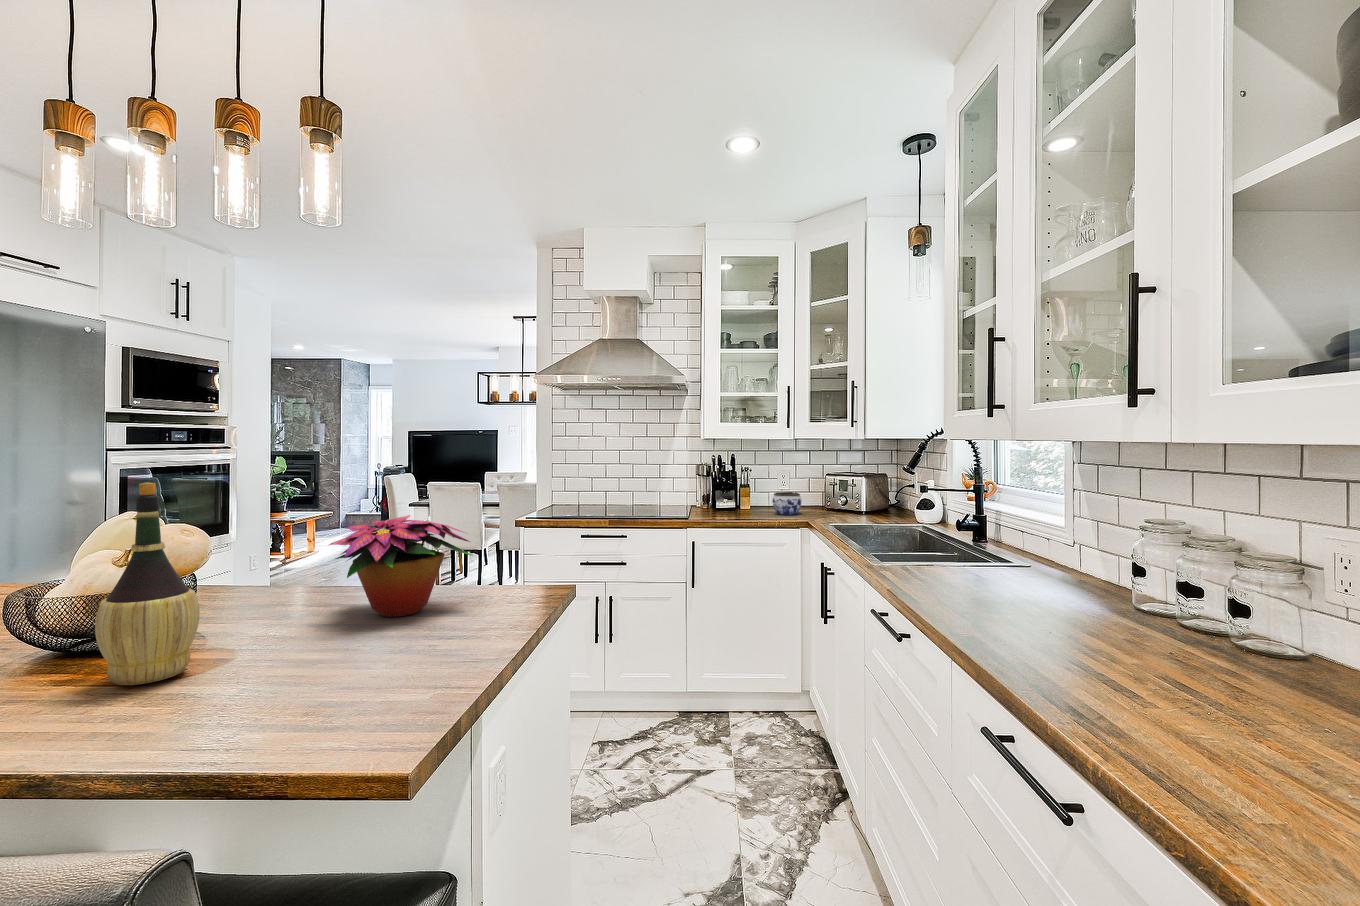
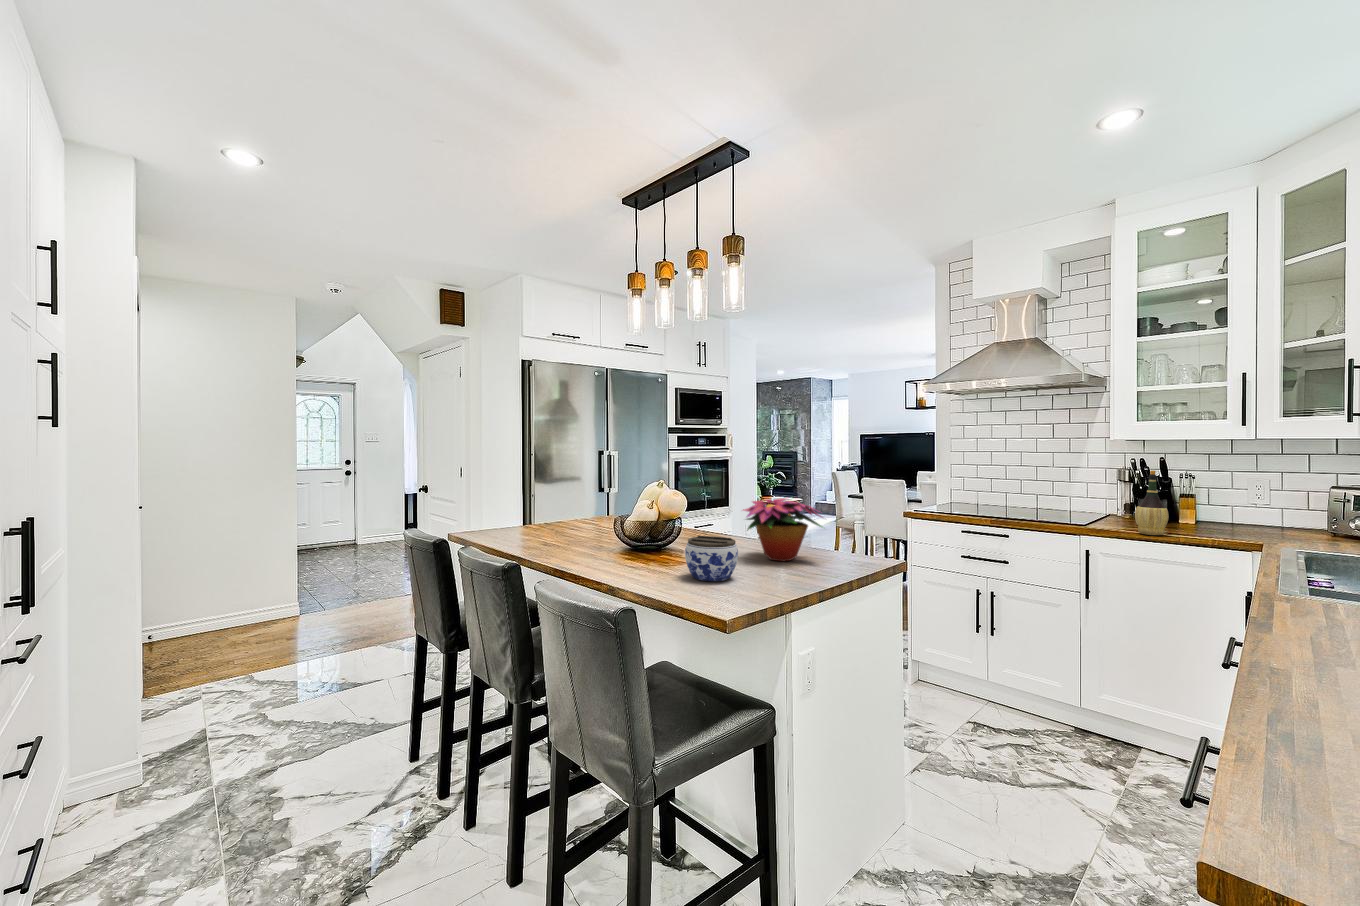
wine bottle: present [95,482,200,685] -> present [1135,470,1169,535]
jar: present [772,492,802,515] -> present [685,536,738,581]

